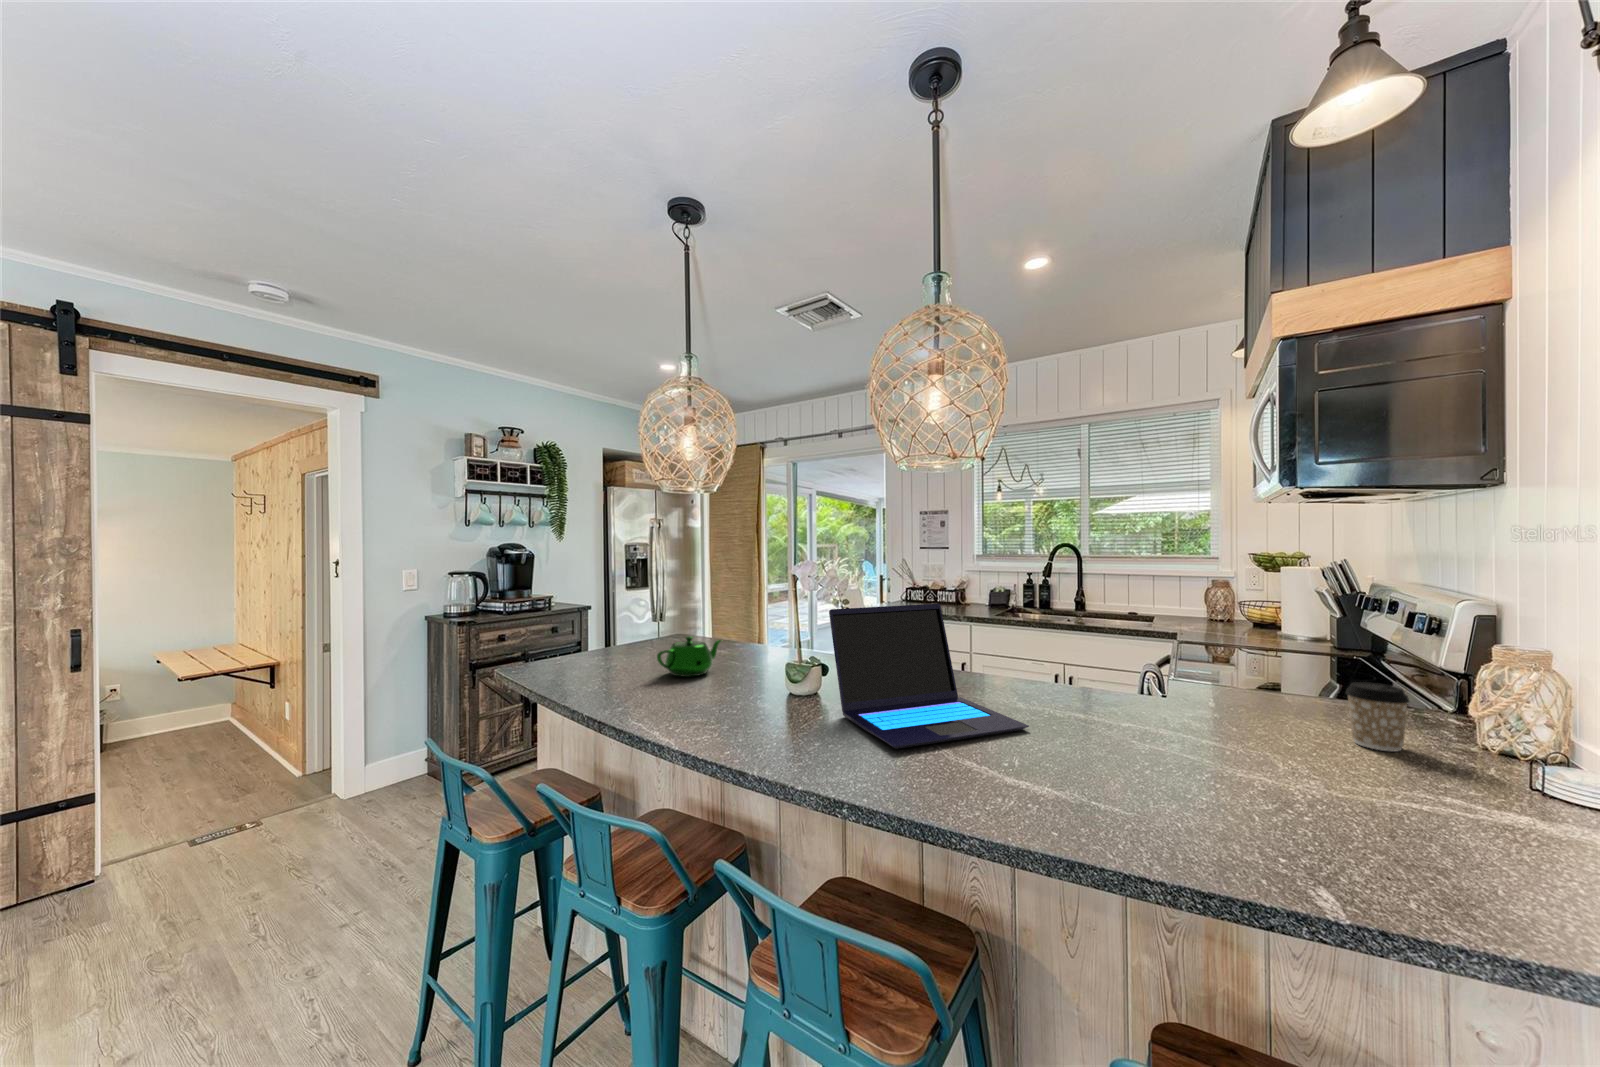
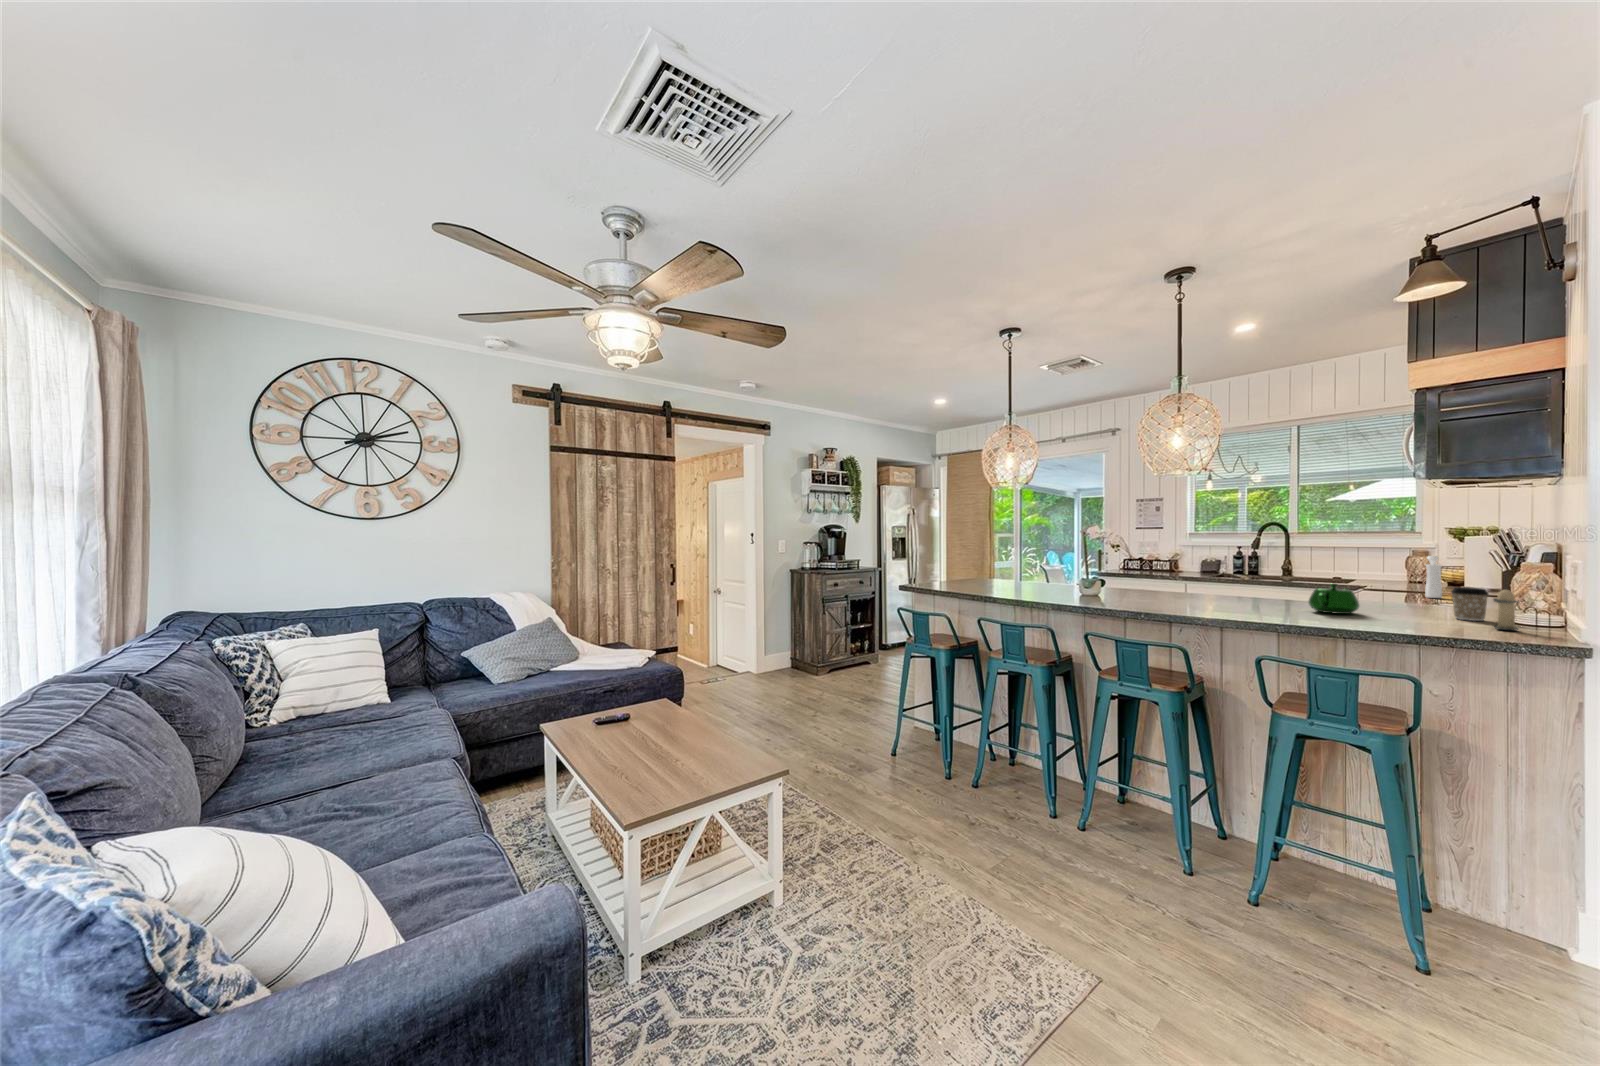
pepper mill: none [1243,594,1265,655] -> present [1426,556,1442,598]
laptop: present [829,604,1029,749] -> none [1121,550,1247,612]
teapot: present [657,636,721,677] -> present [1308,584,1360,614]
candle: none [1444,705,1512,802] -> present [1493,589,1518,630]

